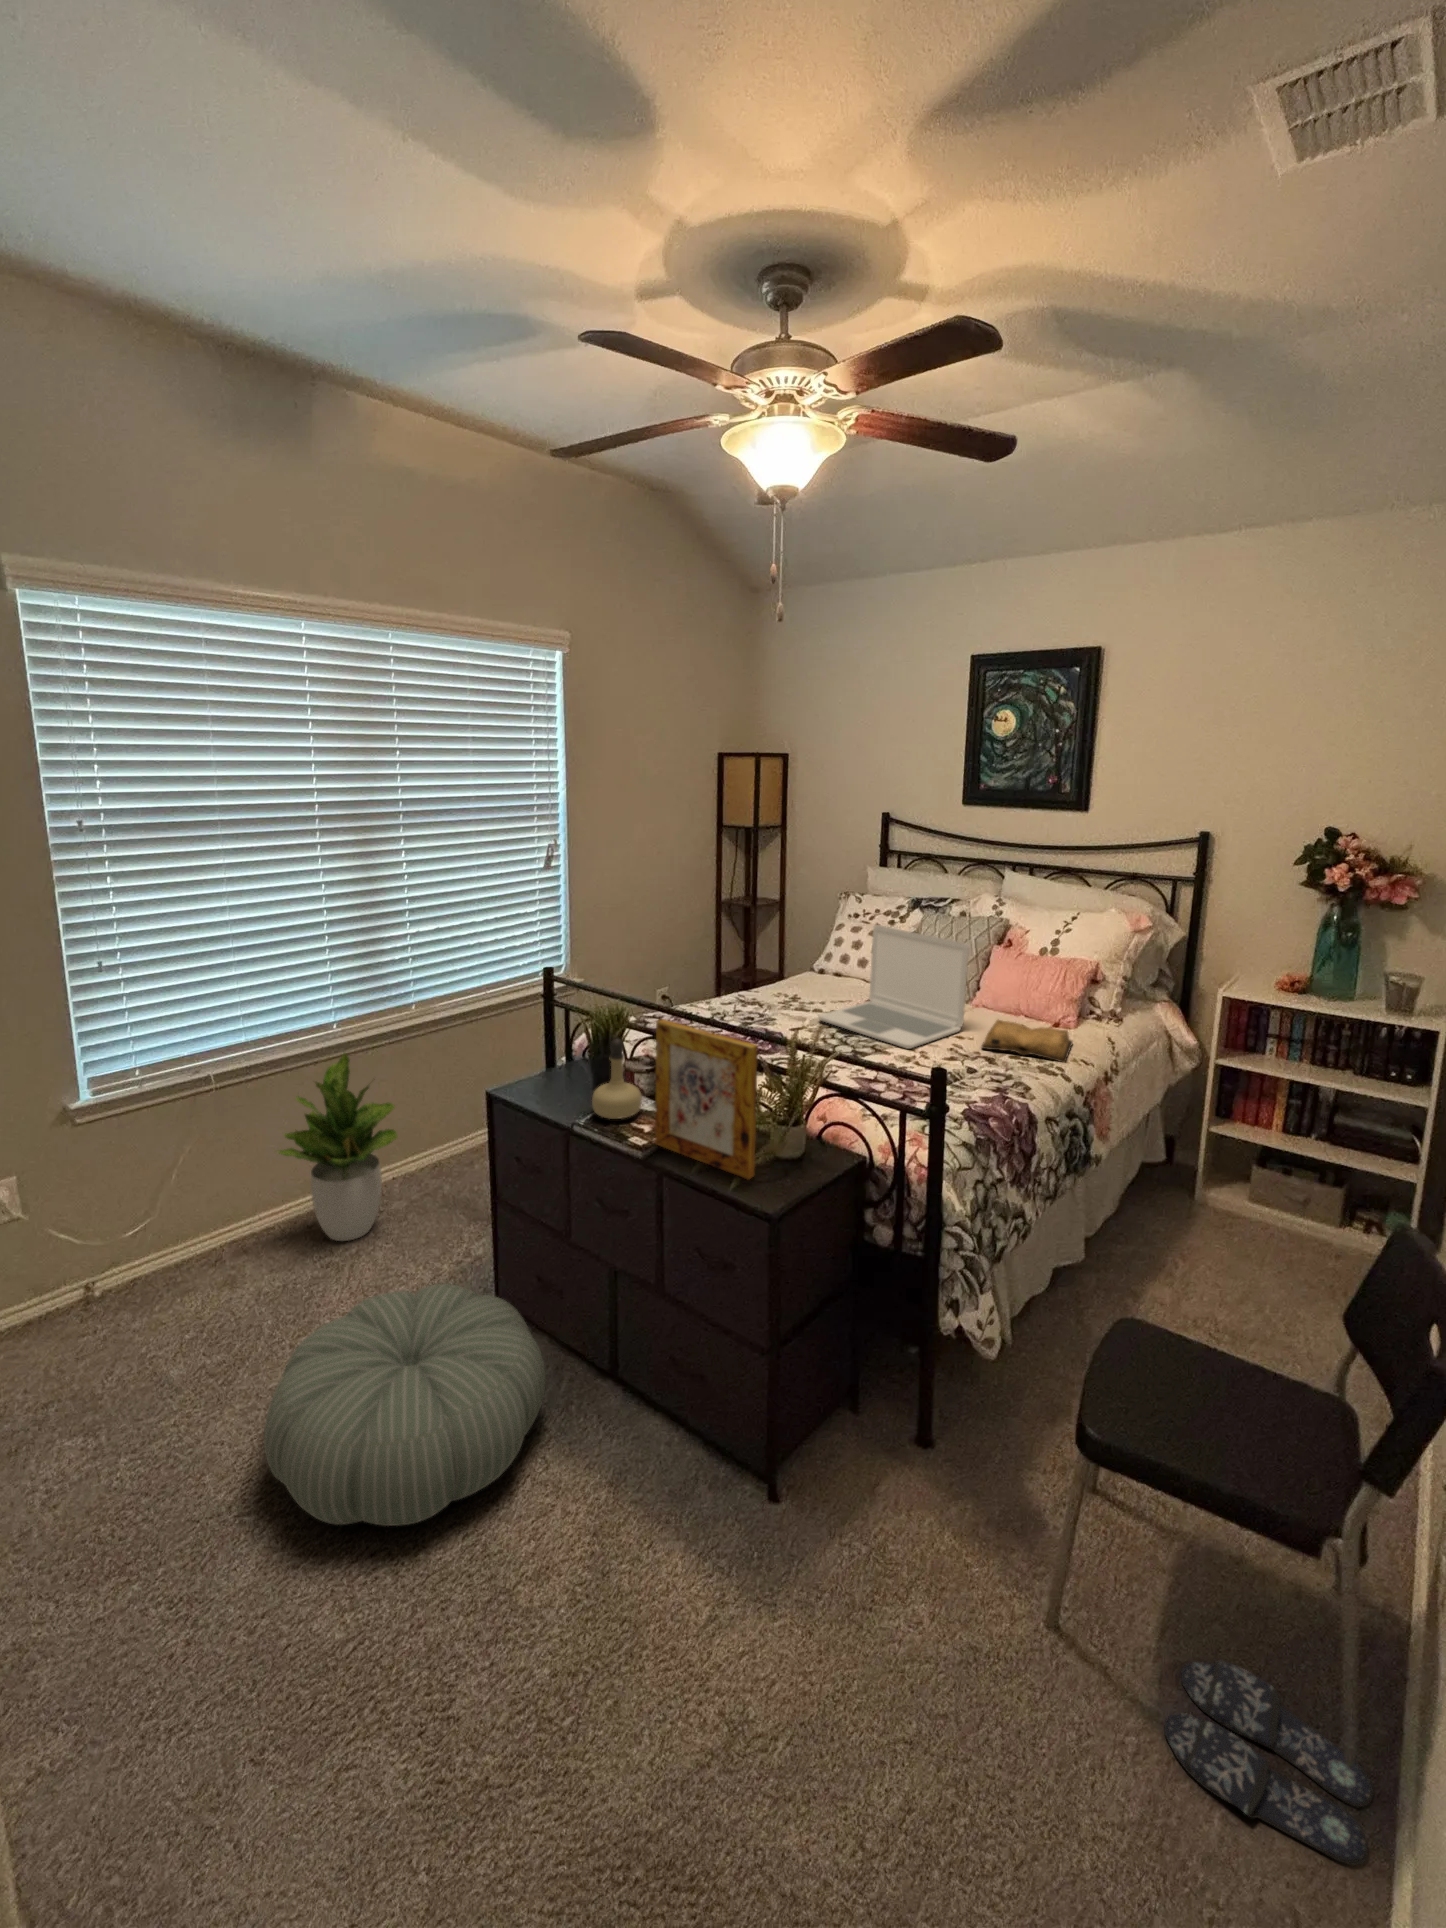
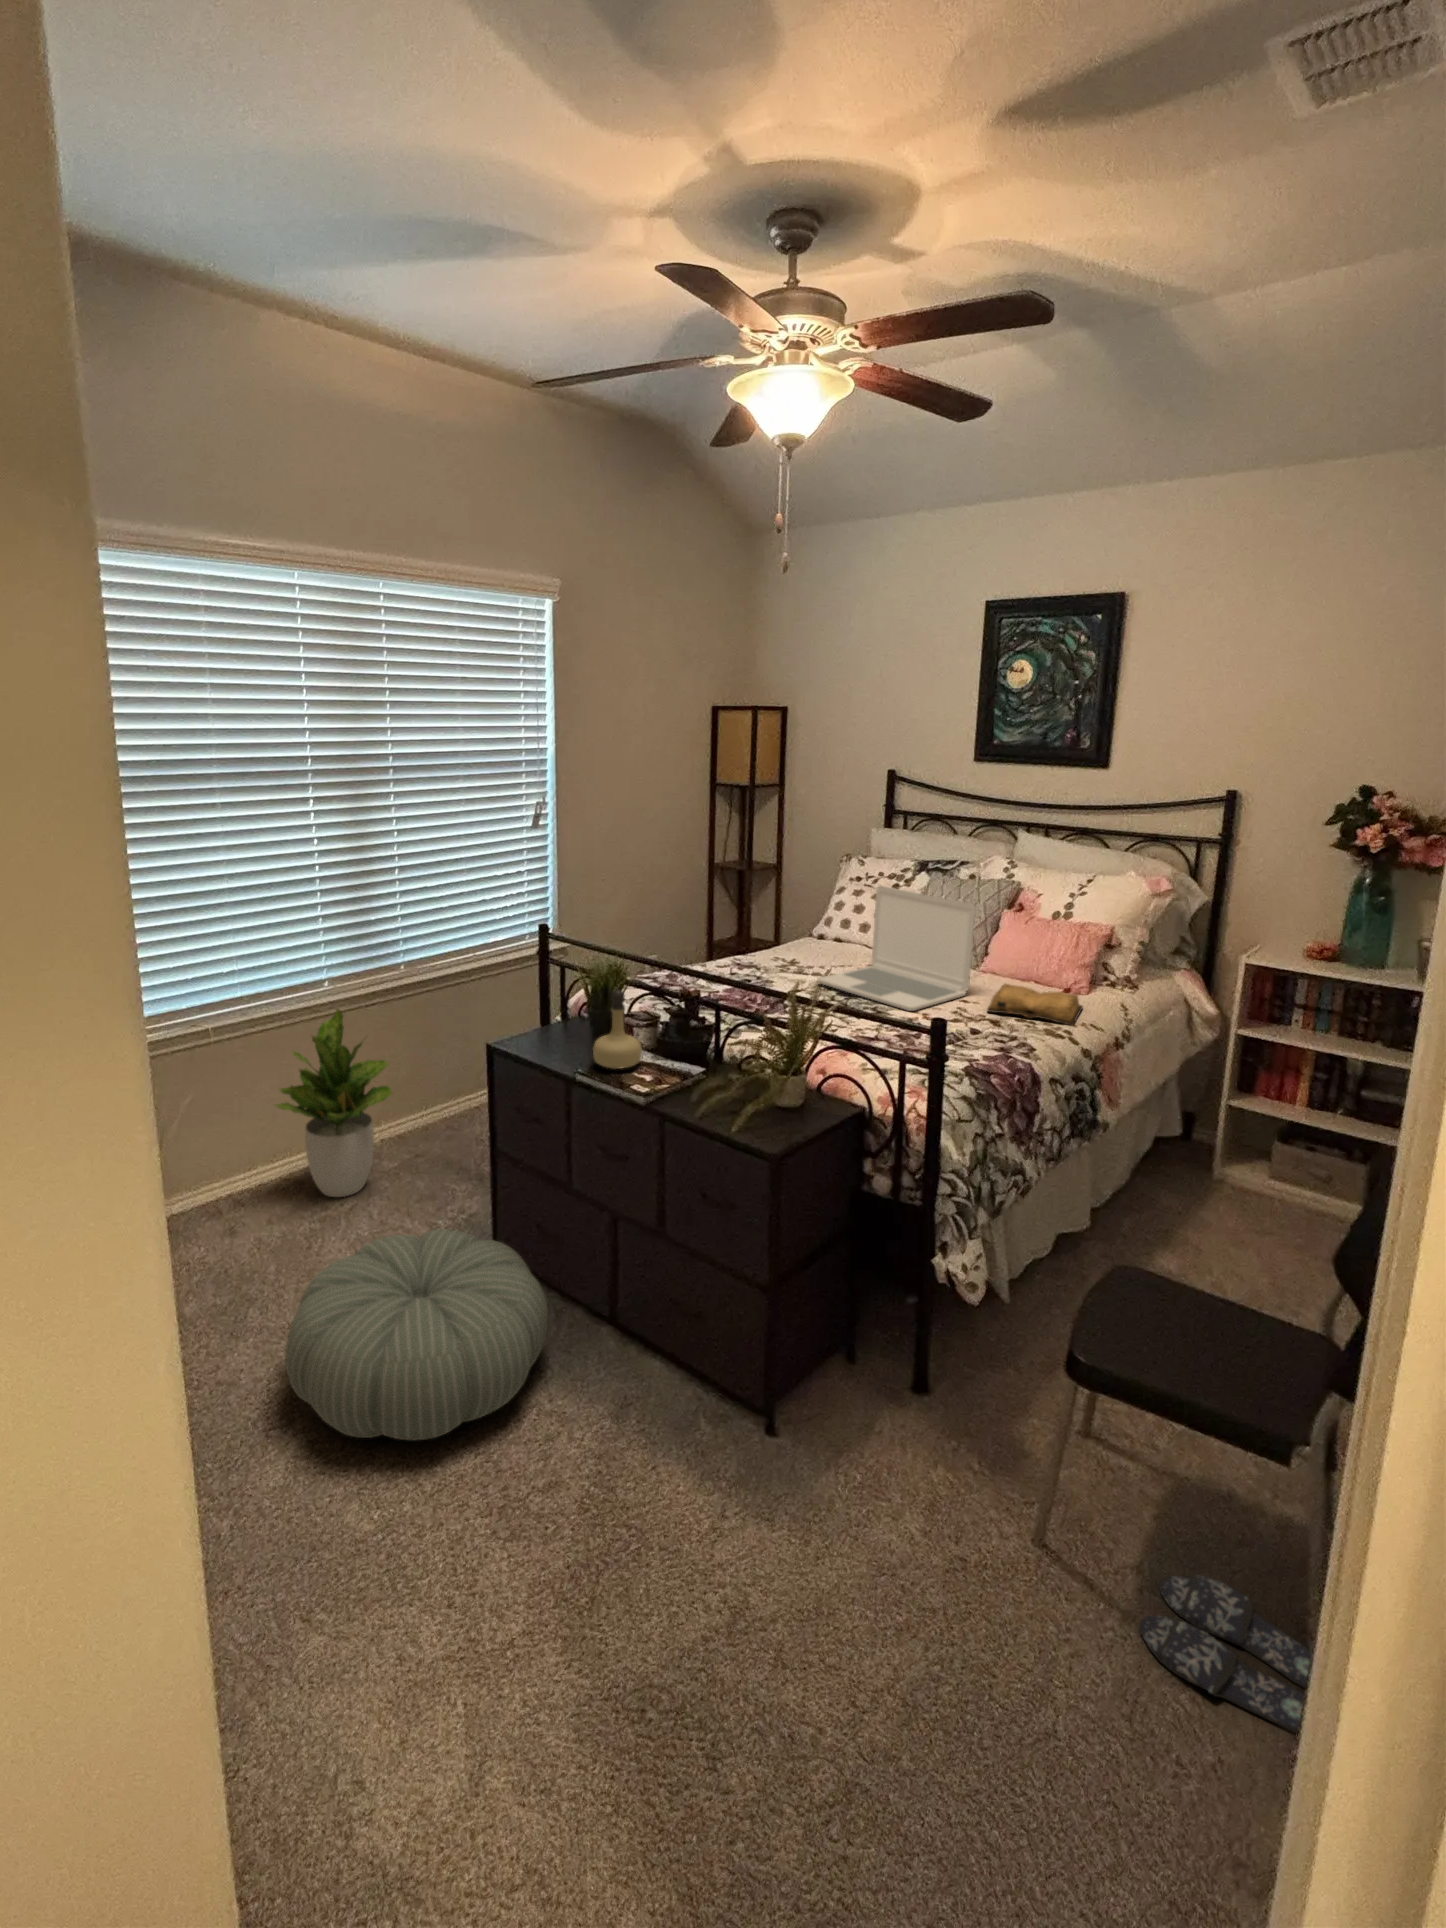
picture frame: present [655,1020,758,1180] -> none [657,968,760,1123]

